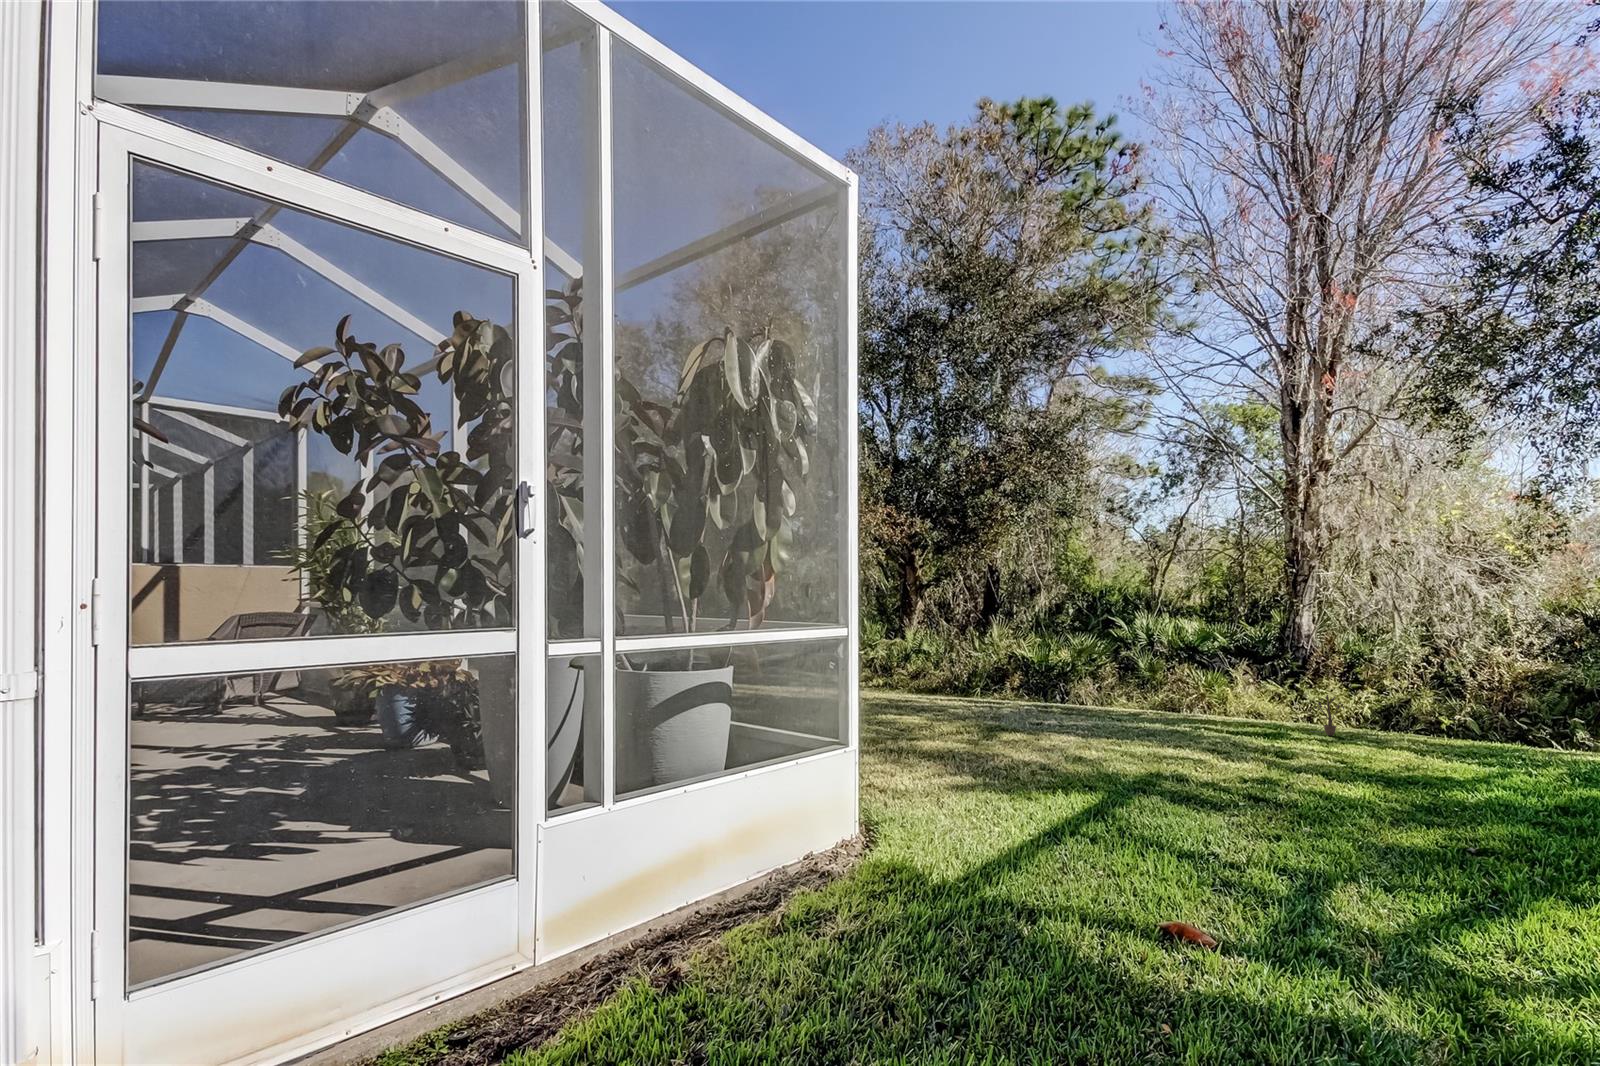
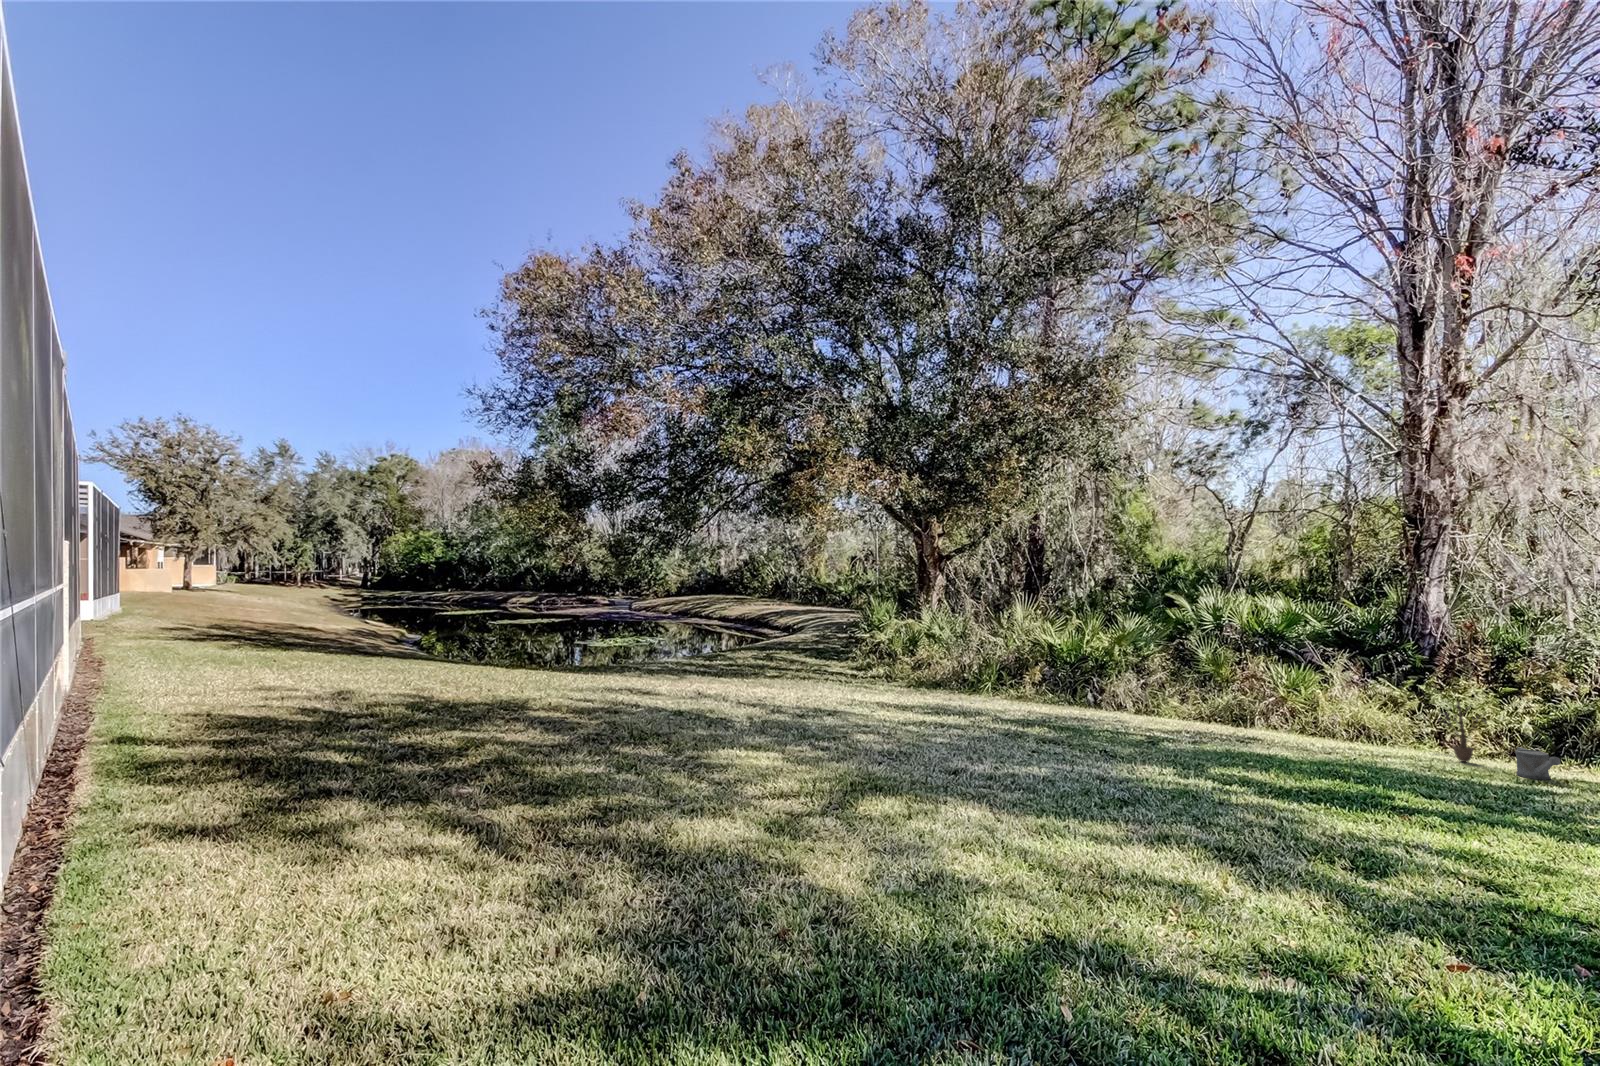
watering can: none [1361,724,1387,744] -> present [1515,747,1560,780]

